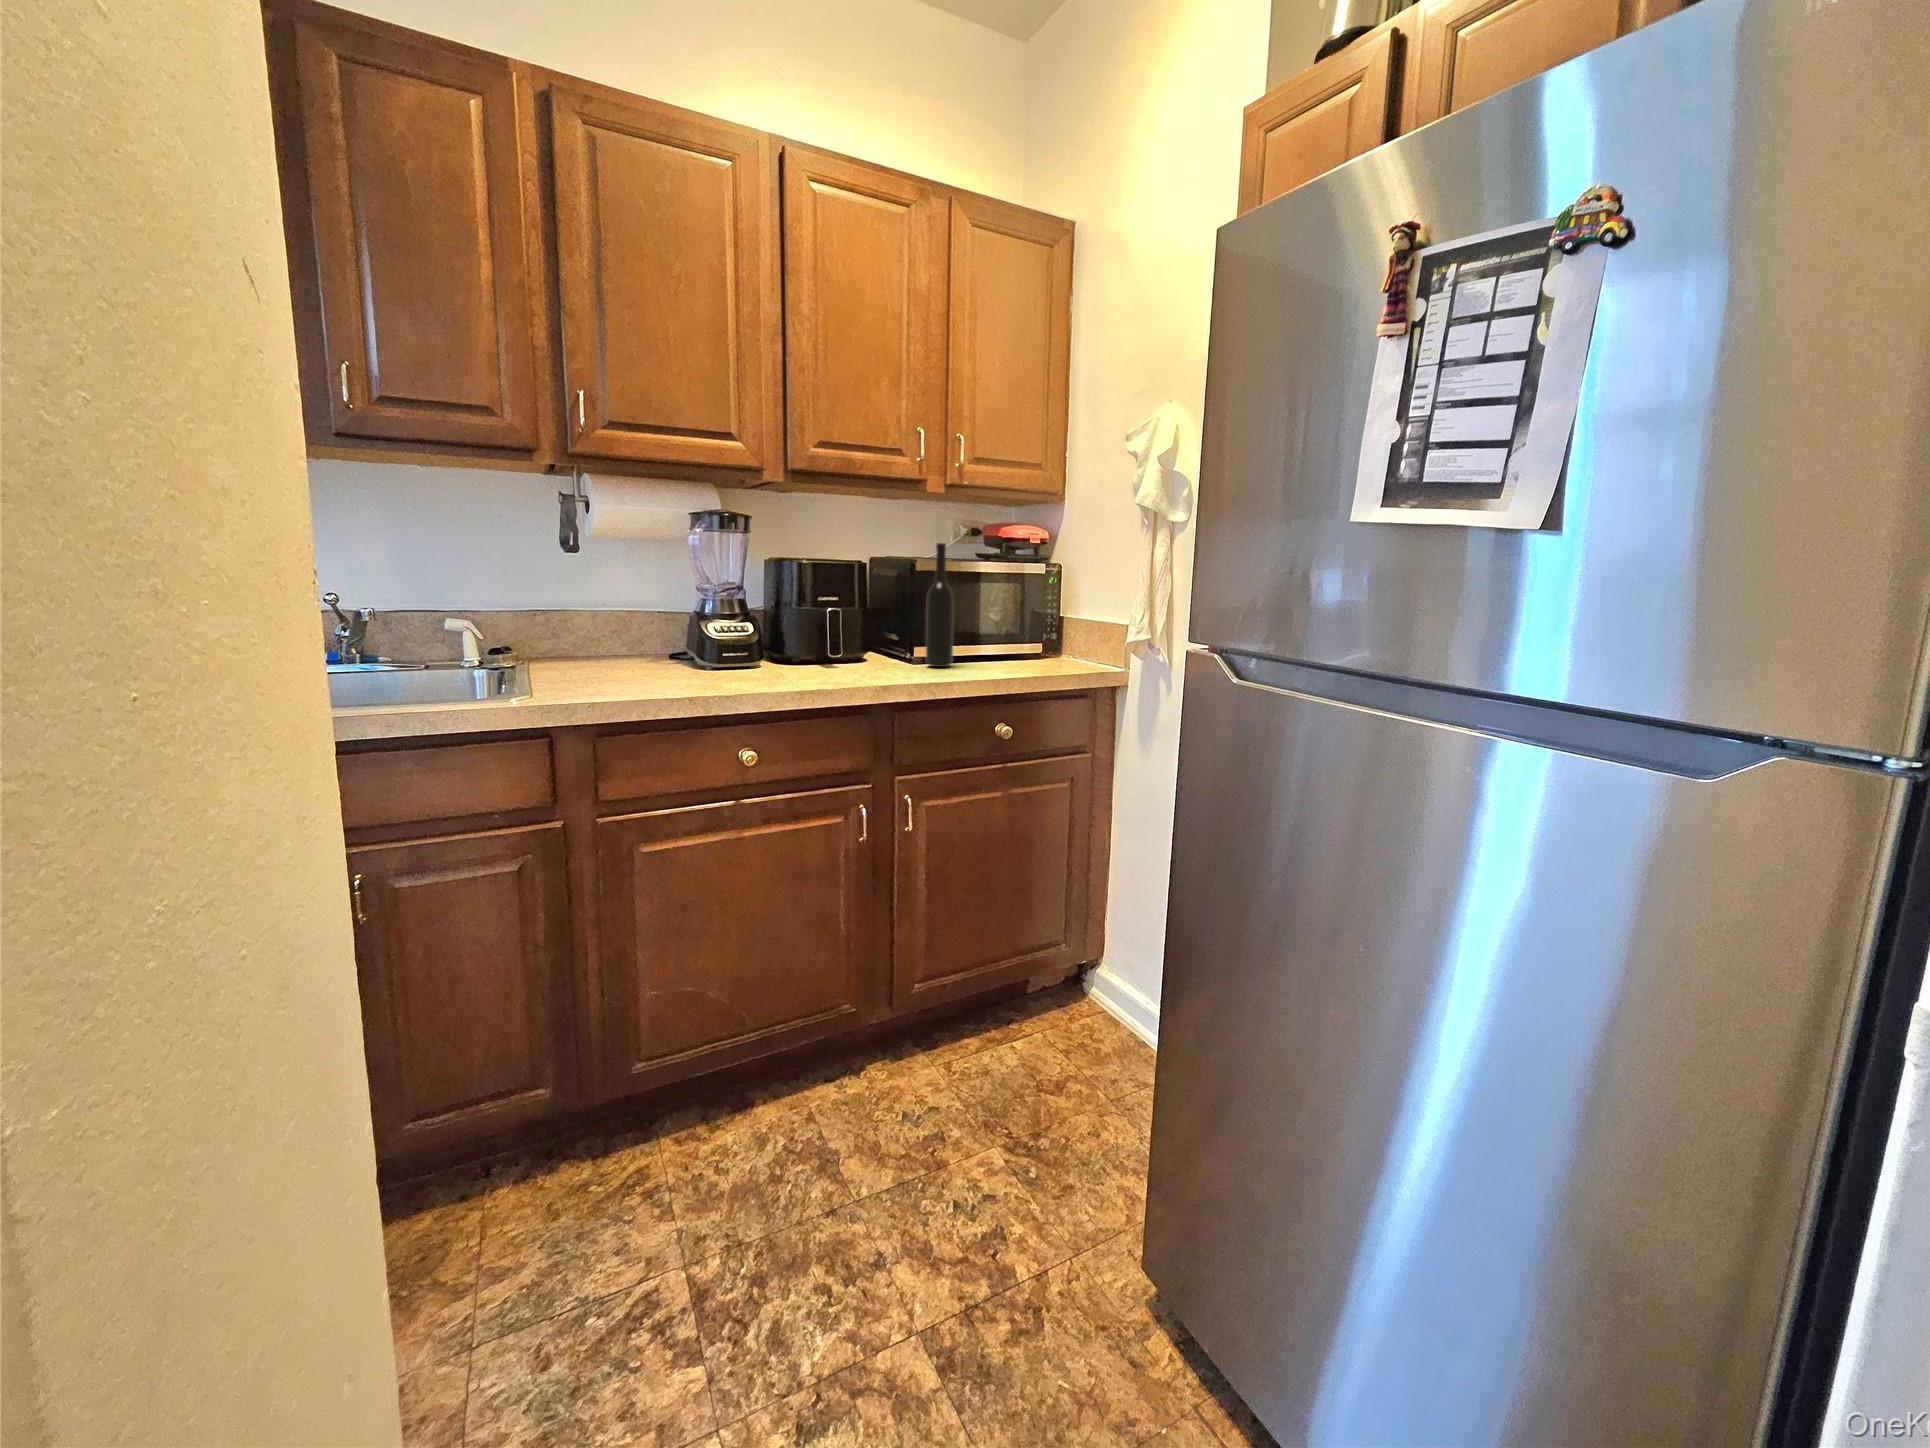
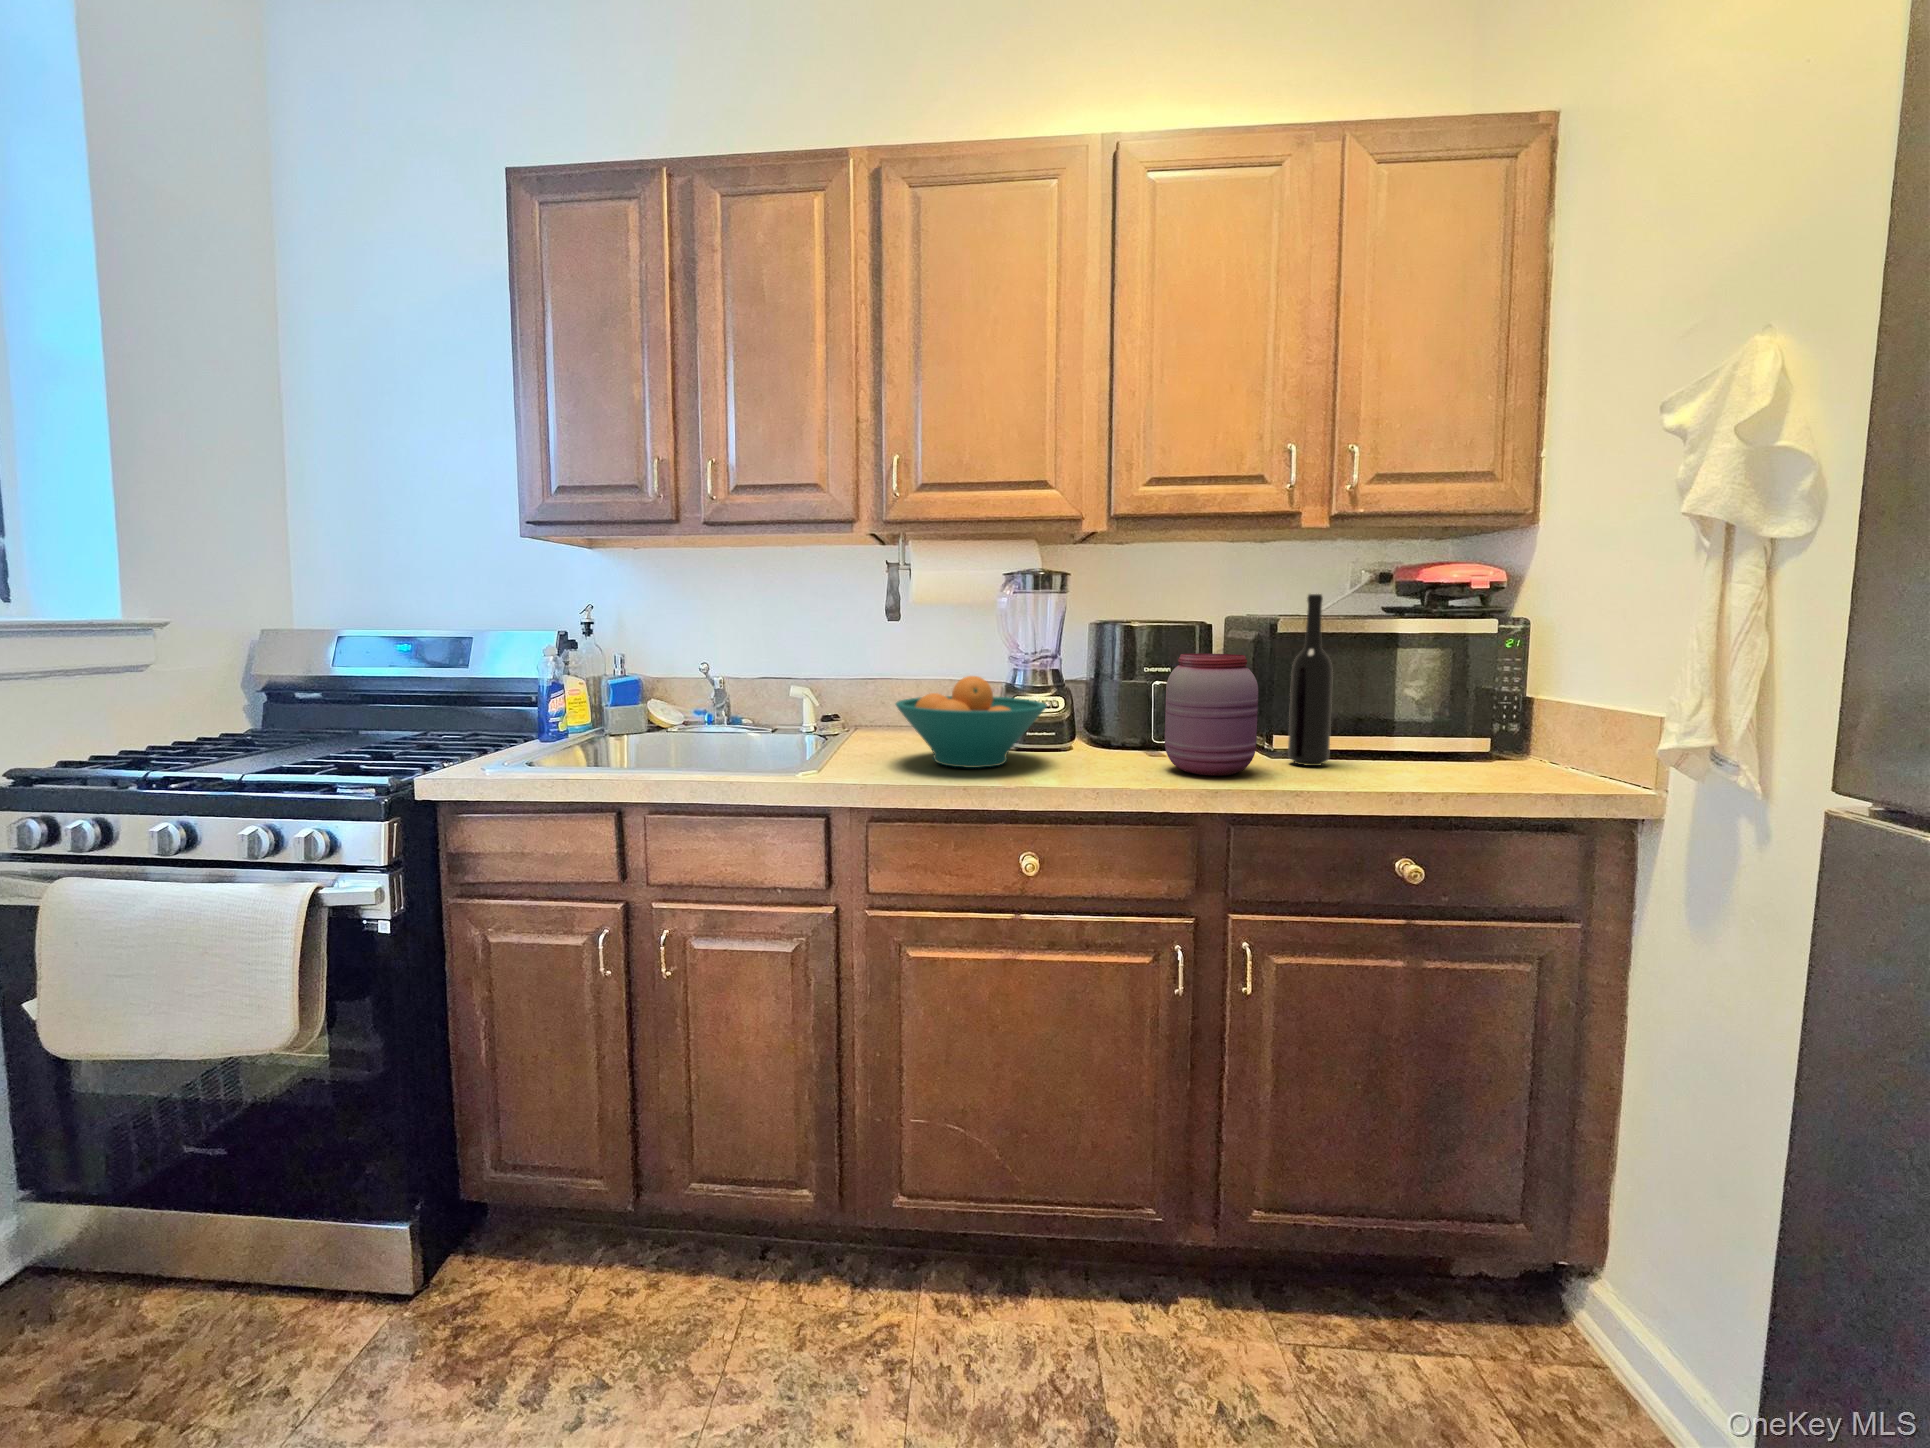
jar: none [842,585,909,677] -> present [1165,653,1258,776]
fruit bowl: none [597,604,745,684] -> present [896,676,1047,768]

